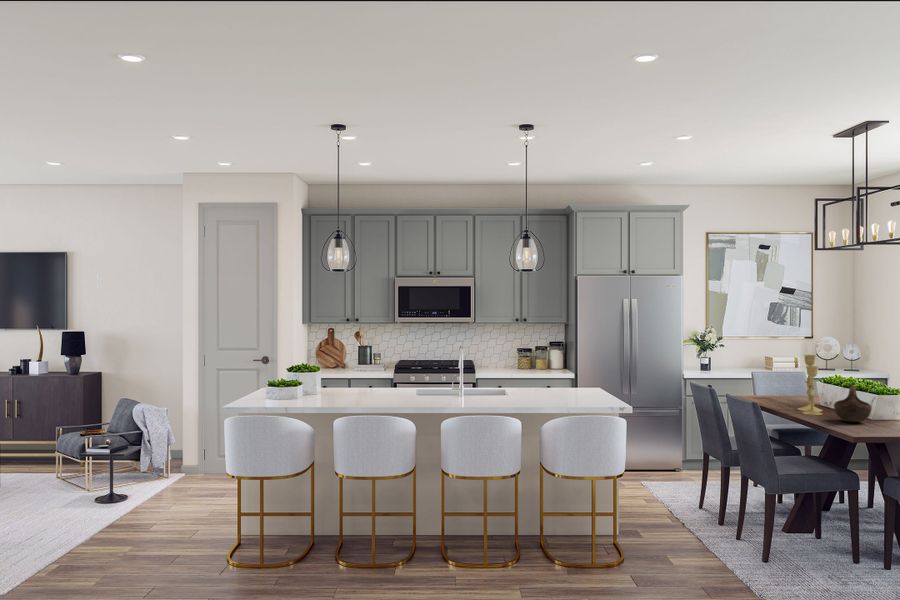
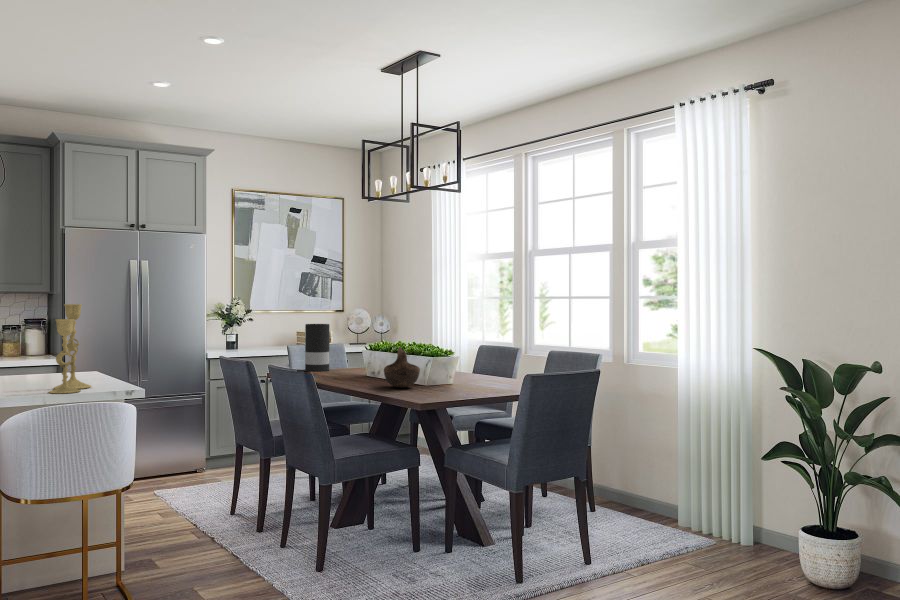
vase: none [767,355,790,398] -> present [305,324,330,371]
candlestick: present [798,355,822,415] -> present [49,304,91,394]

